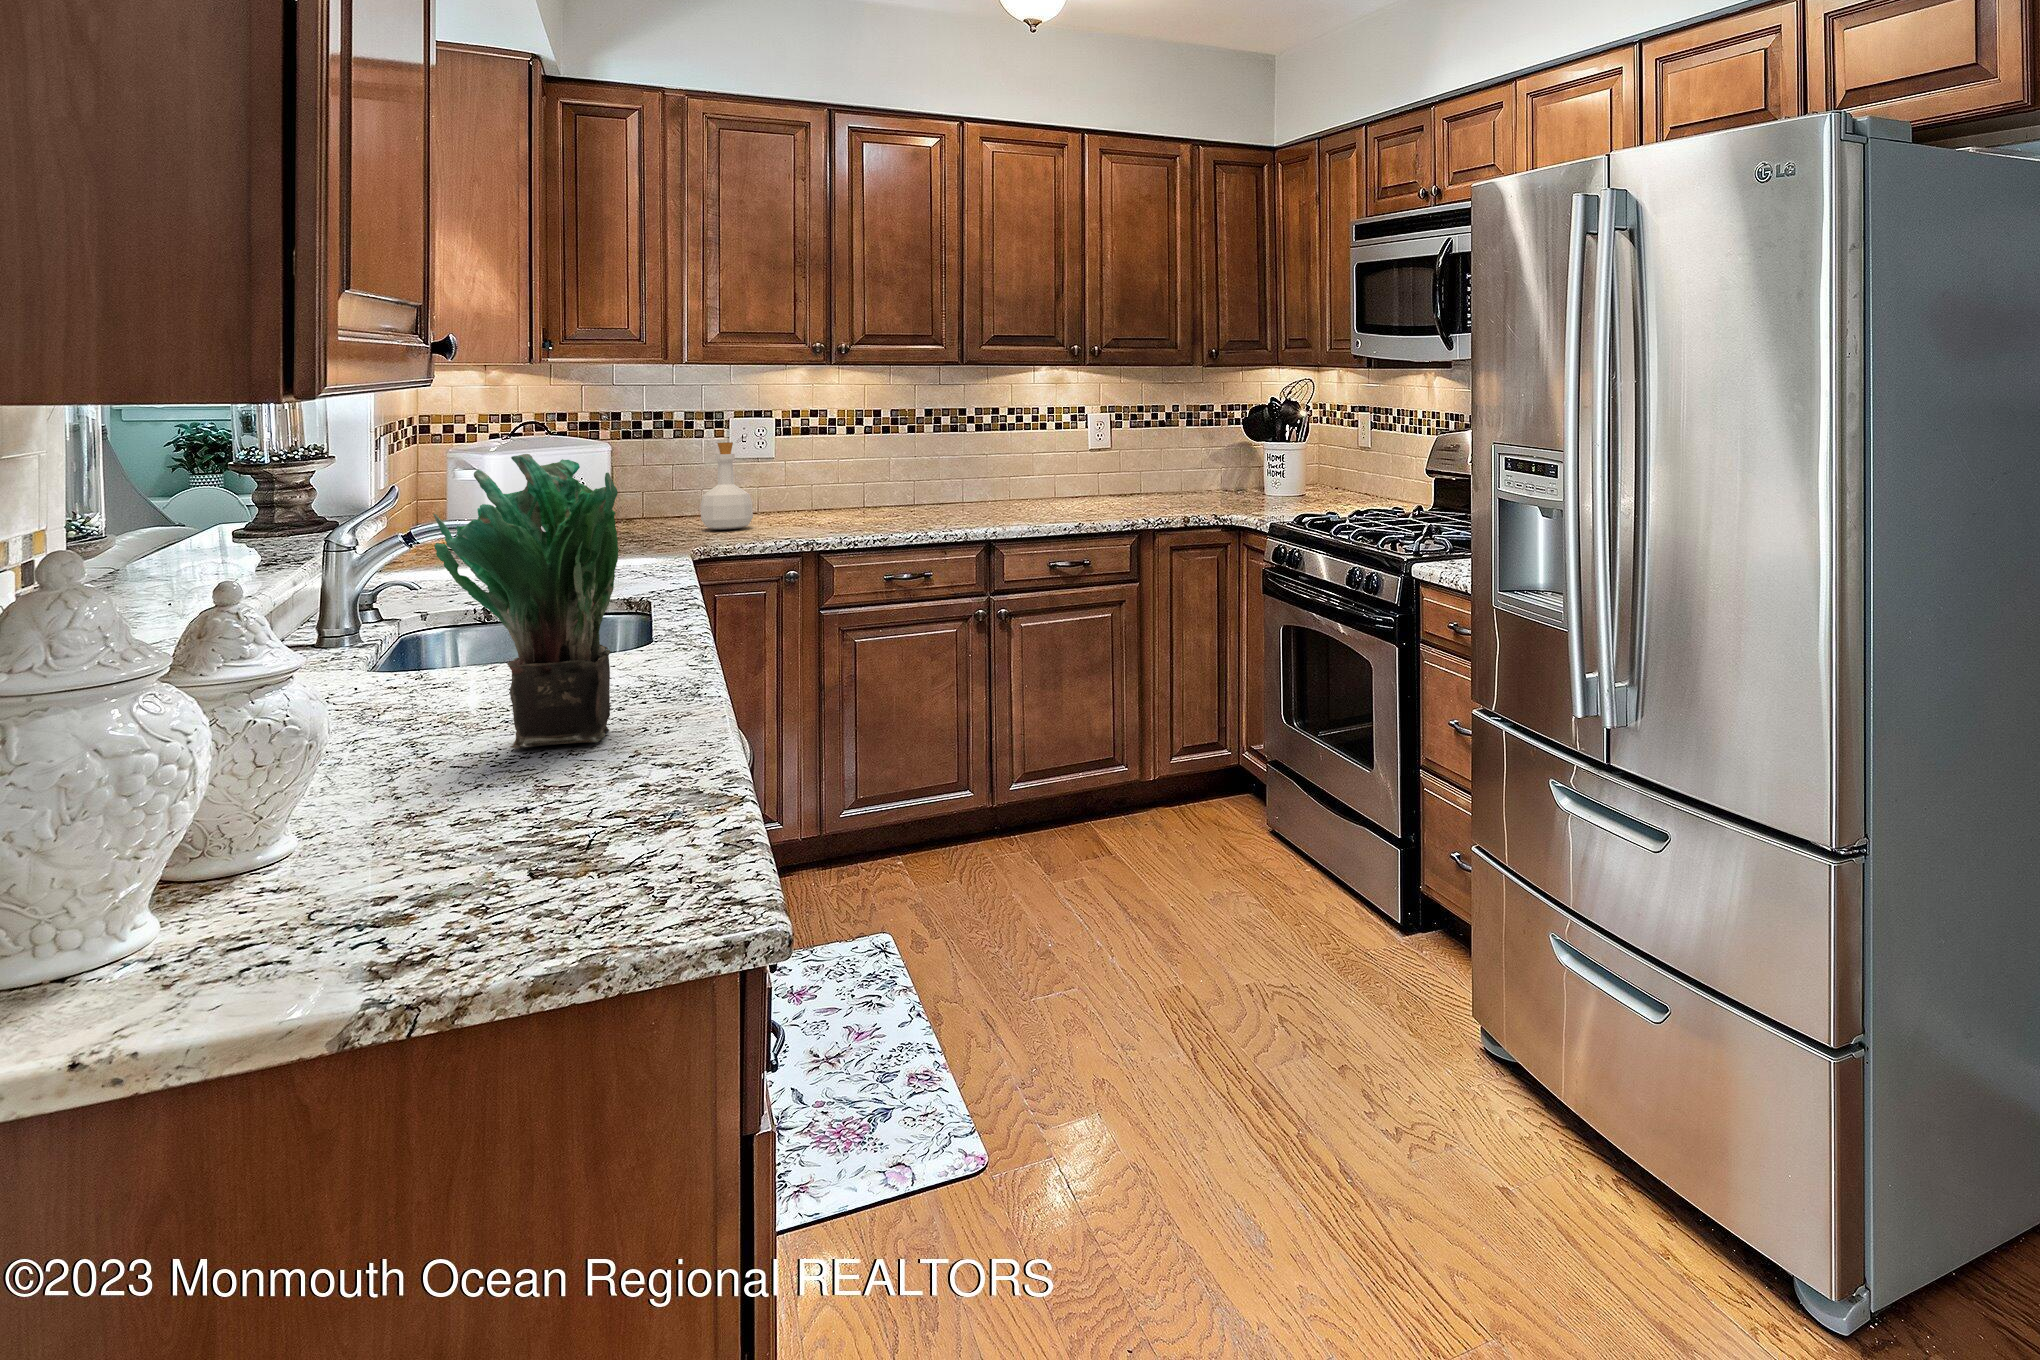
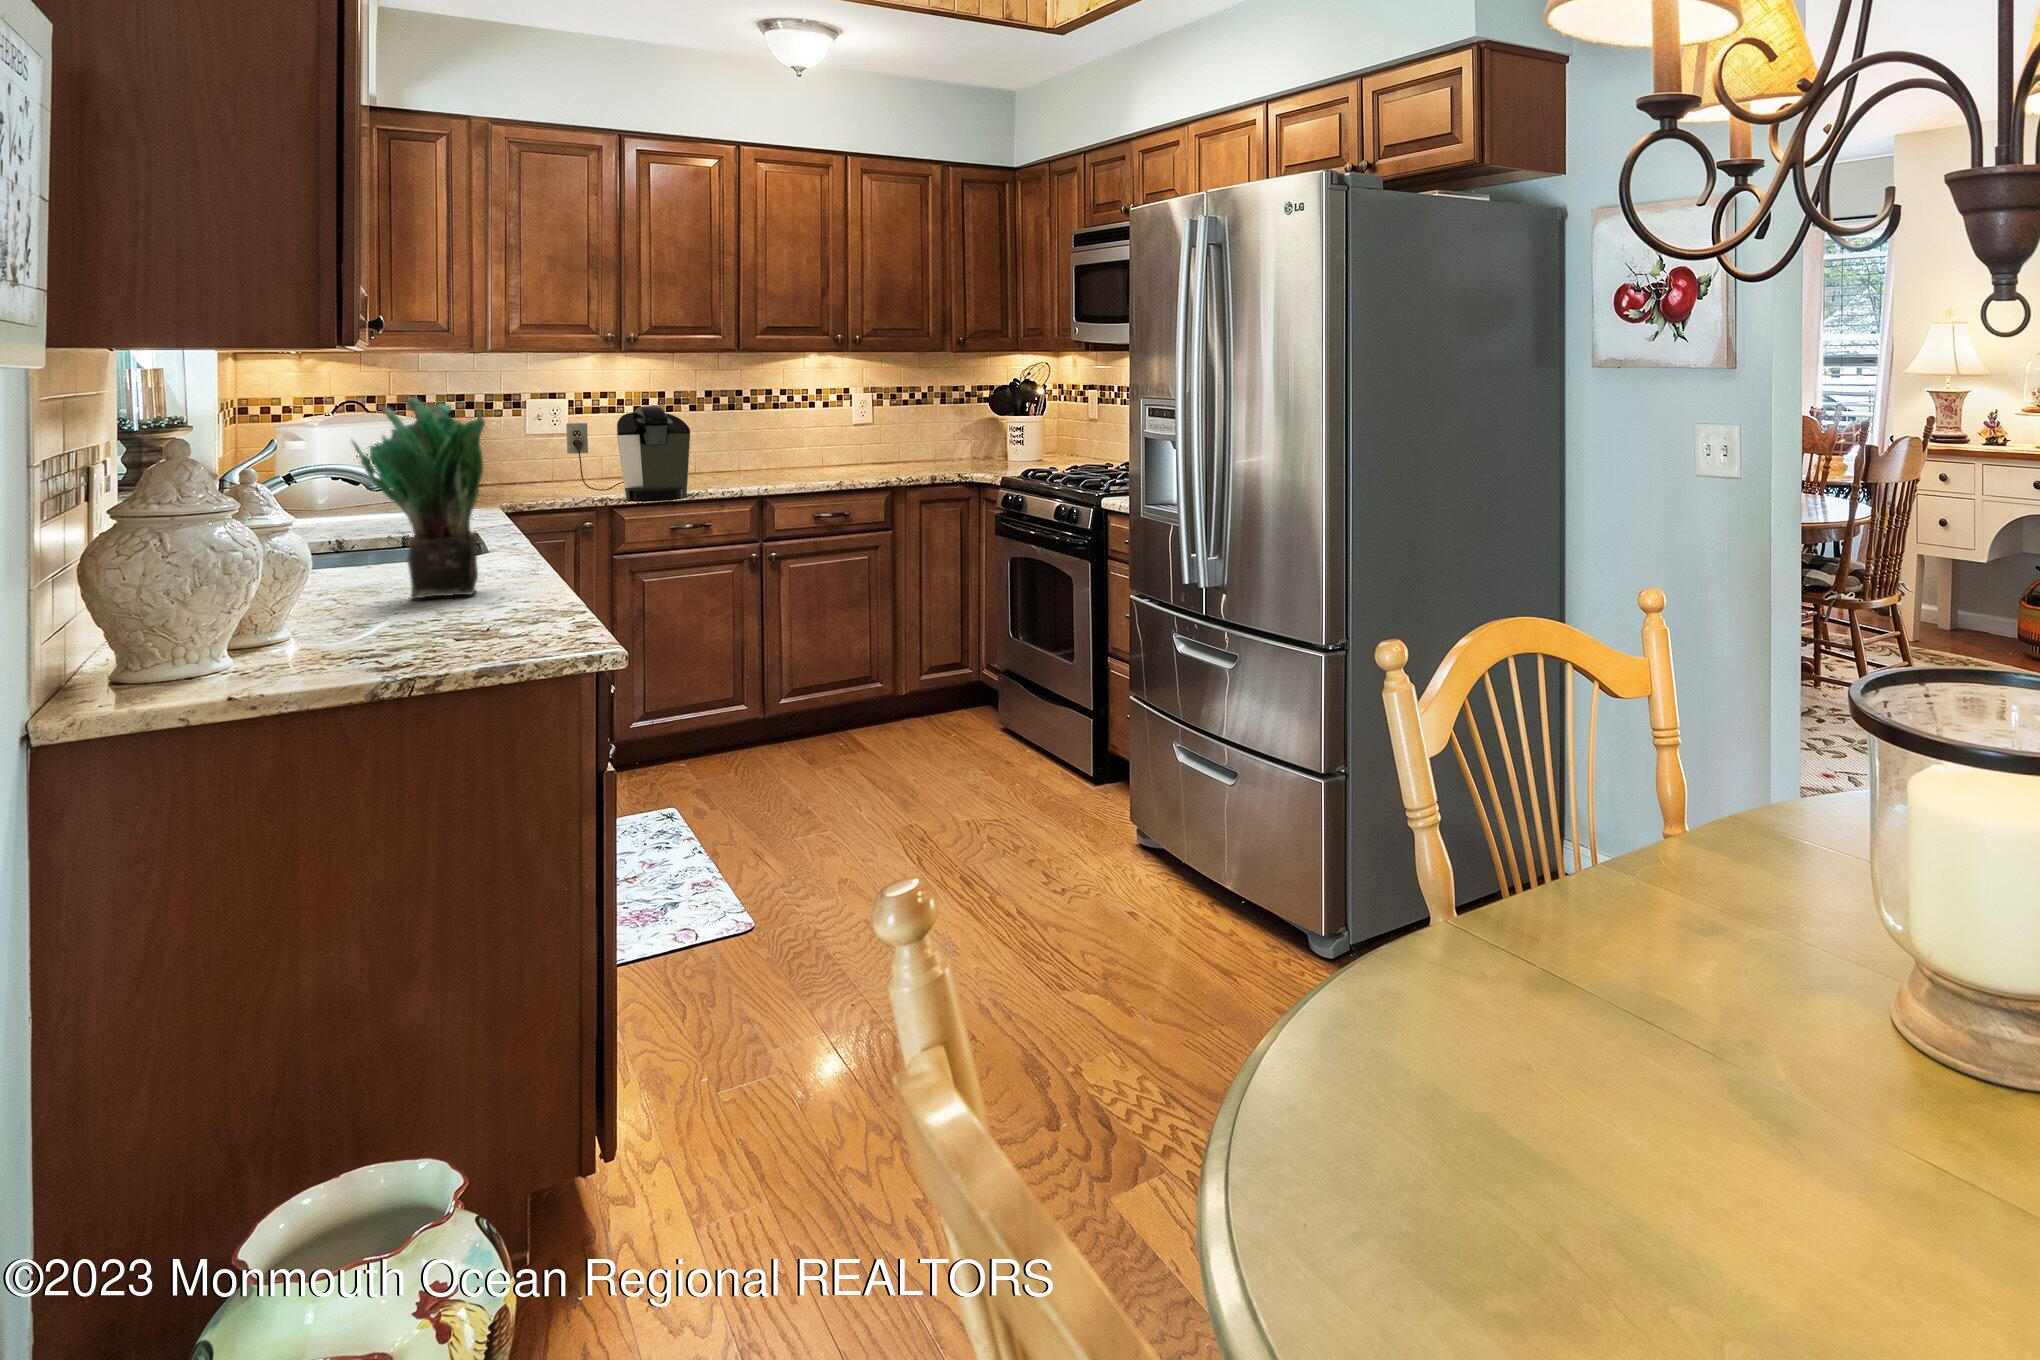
coffee maker: none [769,432,907,545] -> present [566,406,690,500]
bottle: present [701,442,753,529] -> none [501,418,550,494]

